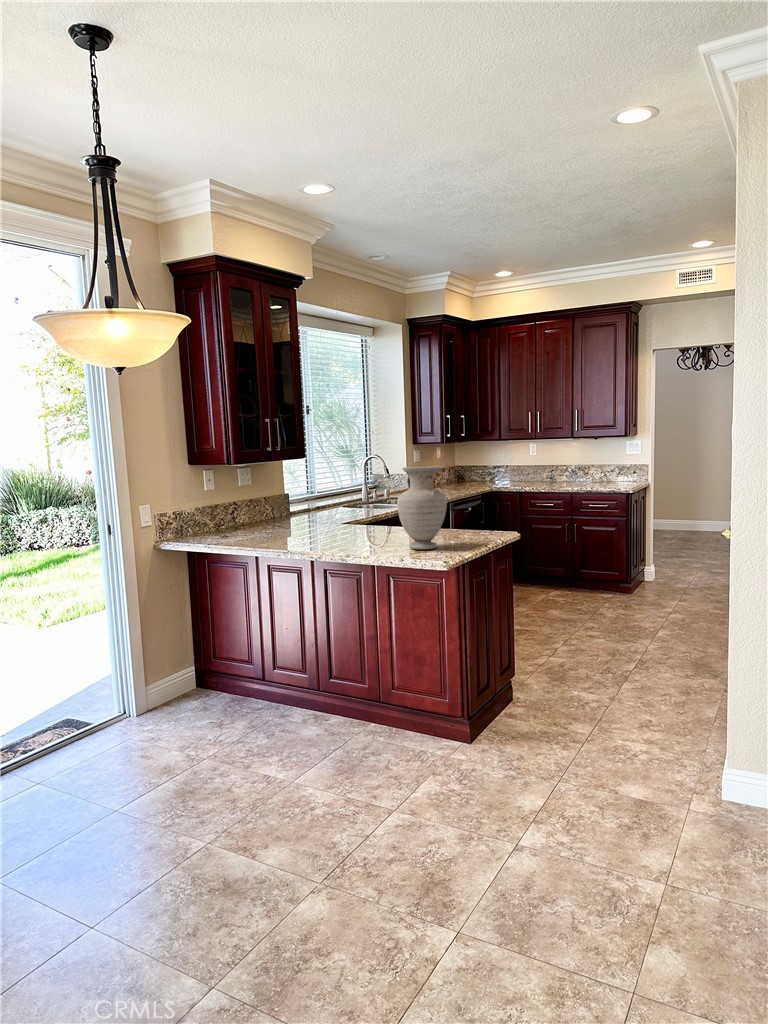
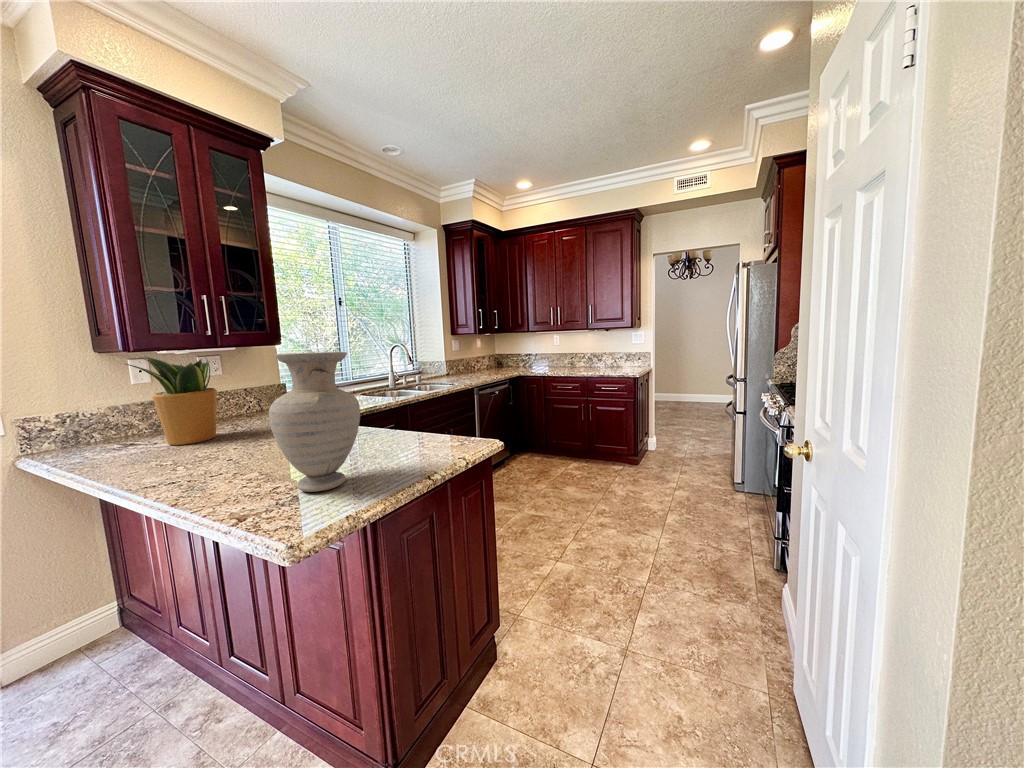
potted plant: none [231,467,285,536] -> present [126,356,217,445]

